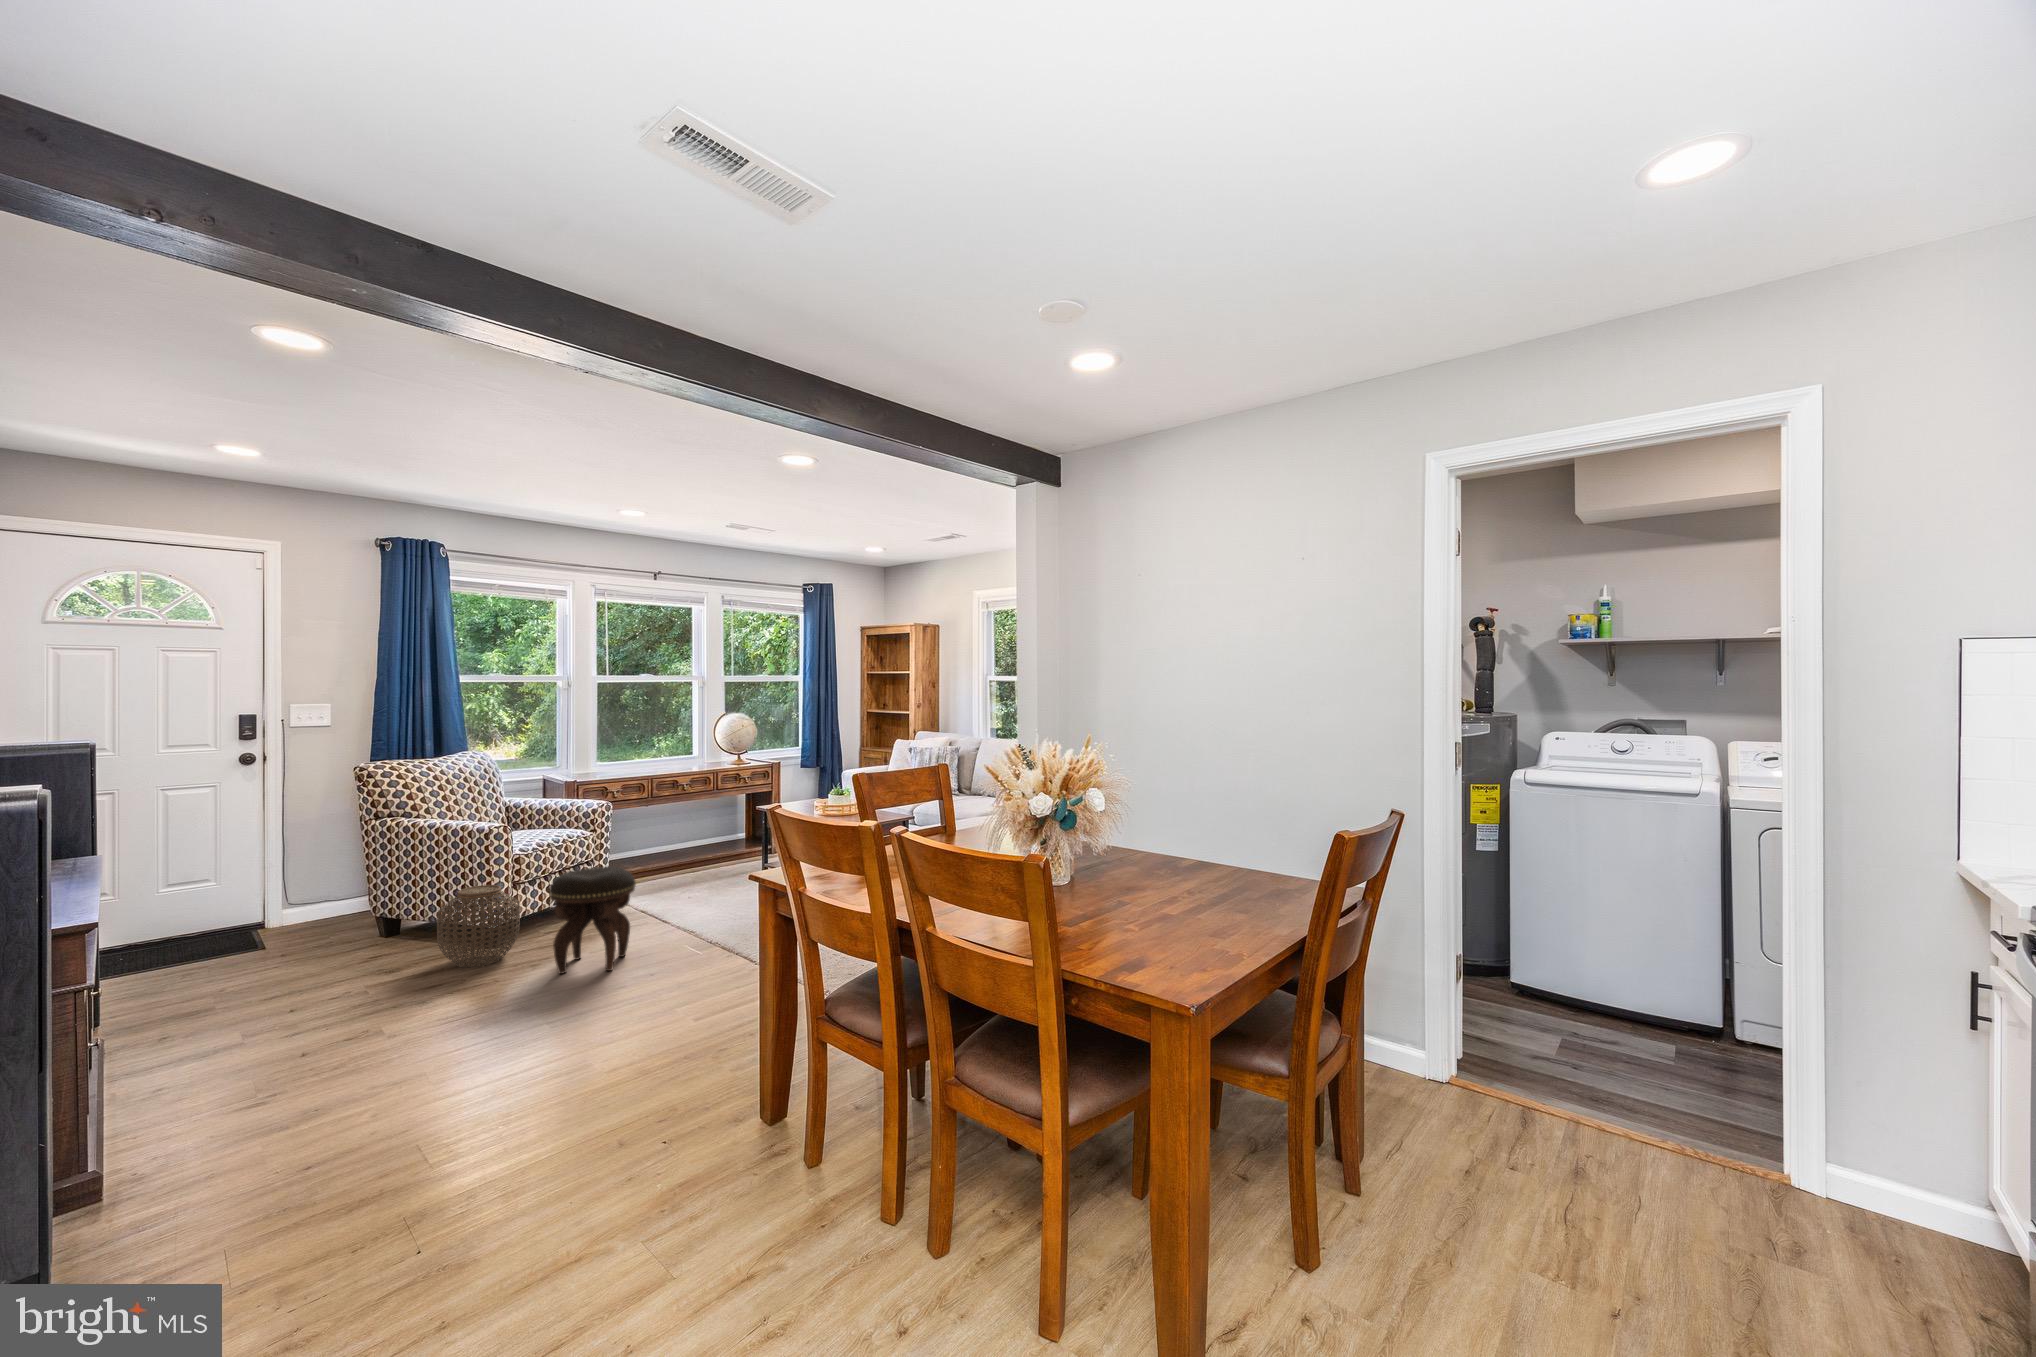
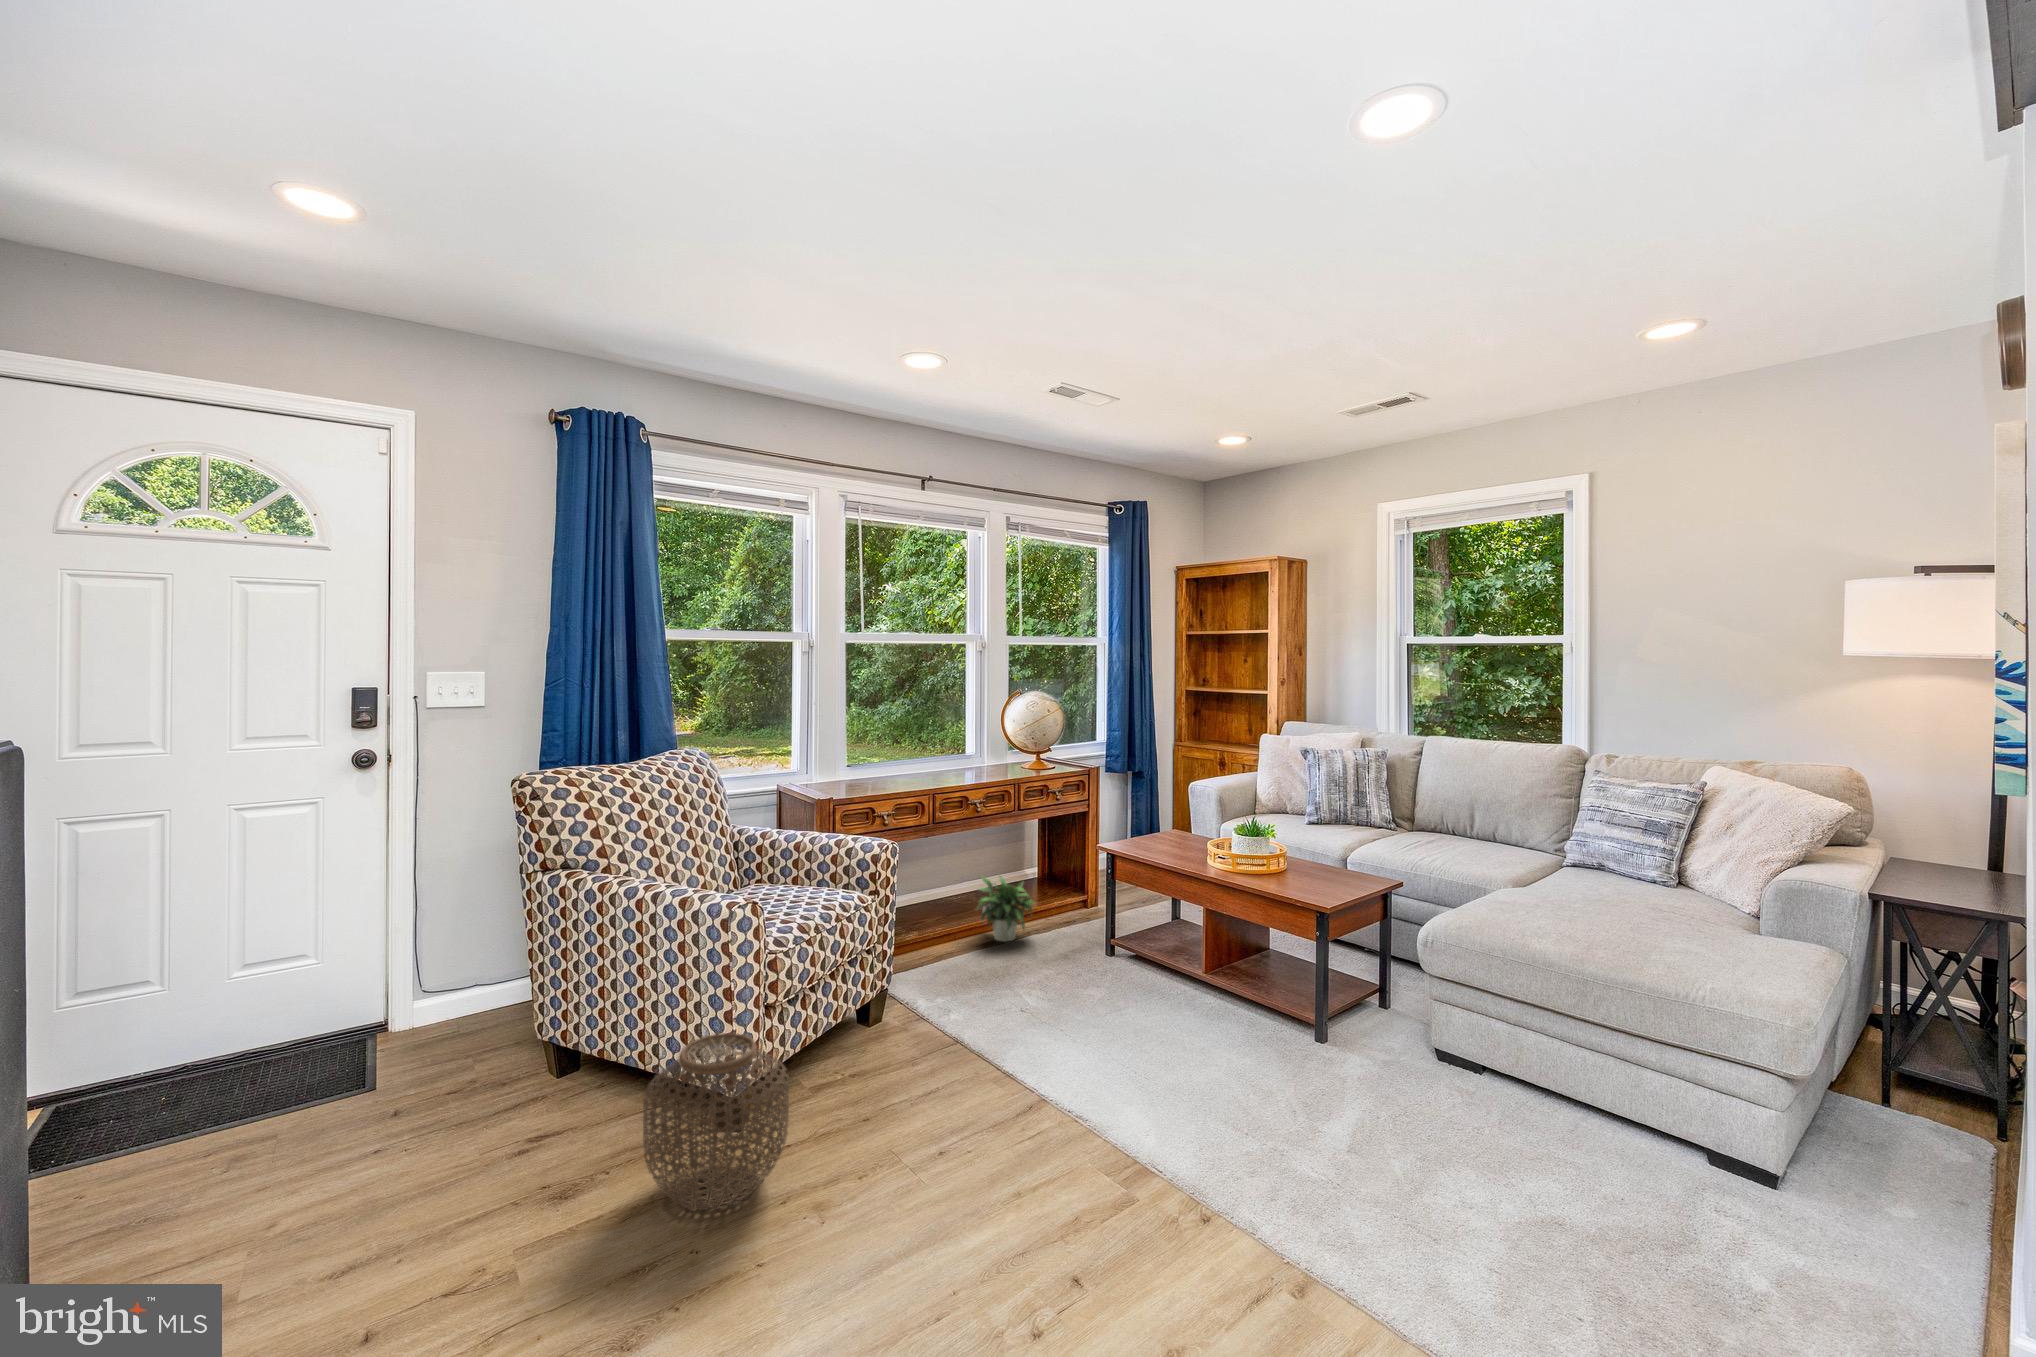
potted plant: none [680,830,721,872] -> present [978,876,1034,941]
footstool: present [549,866,636,974] -> none [858,1019,1022,1270]

